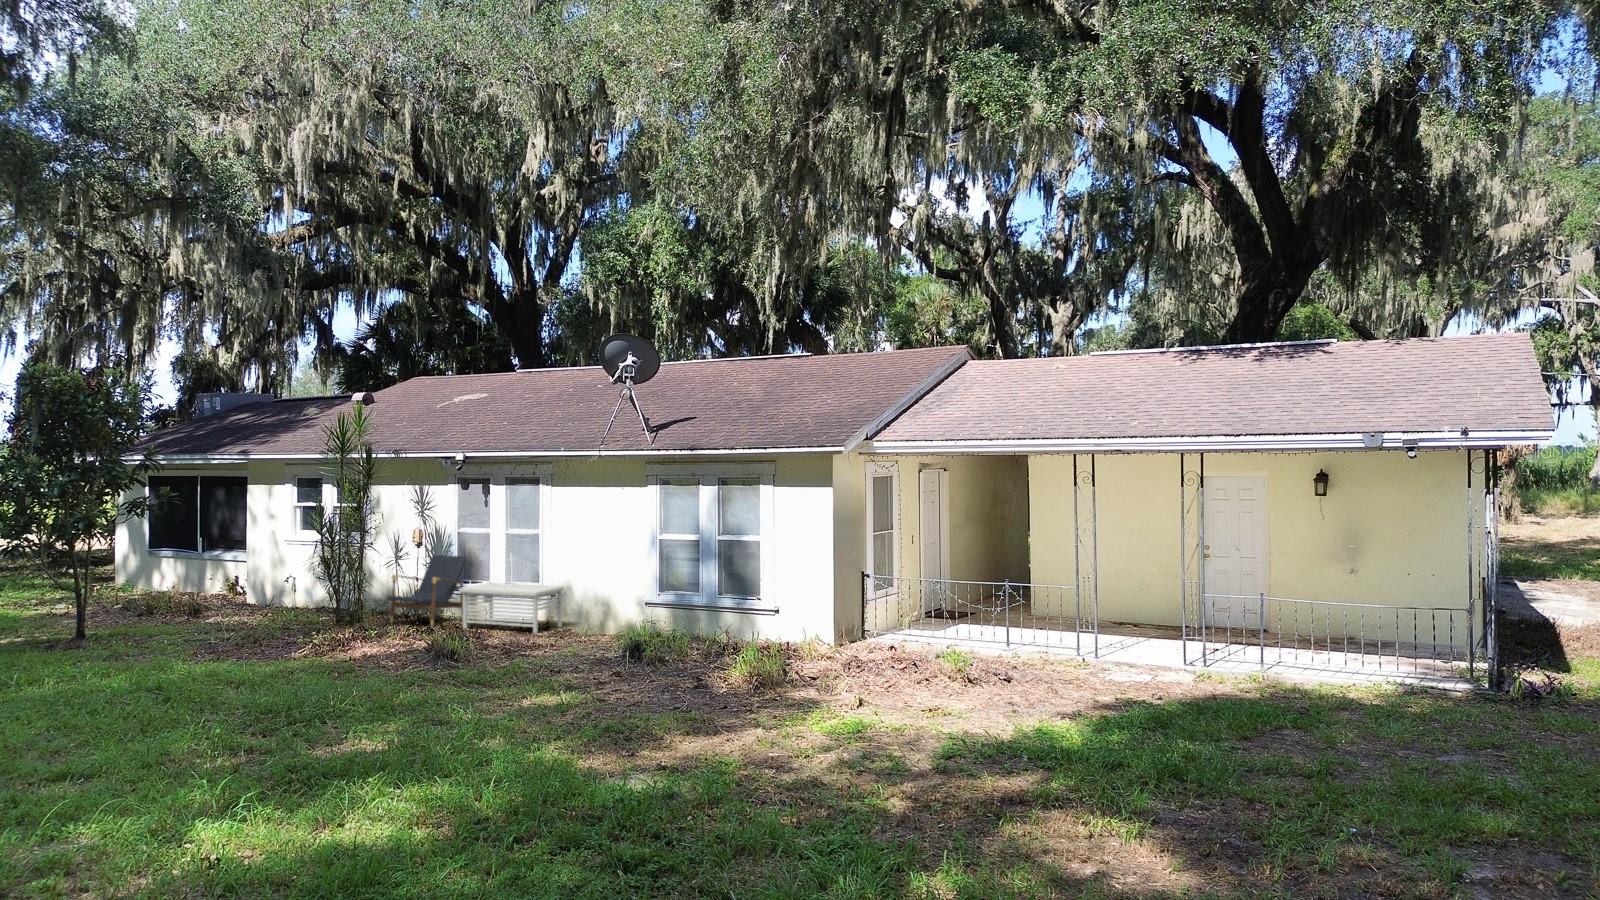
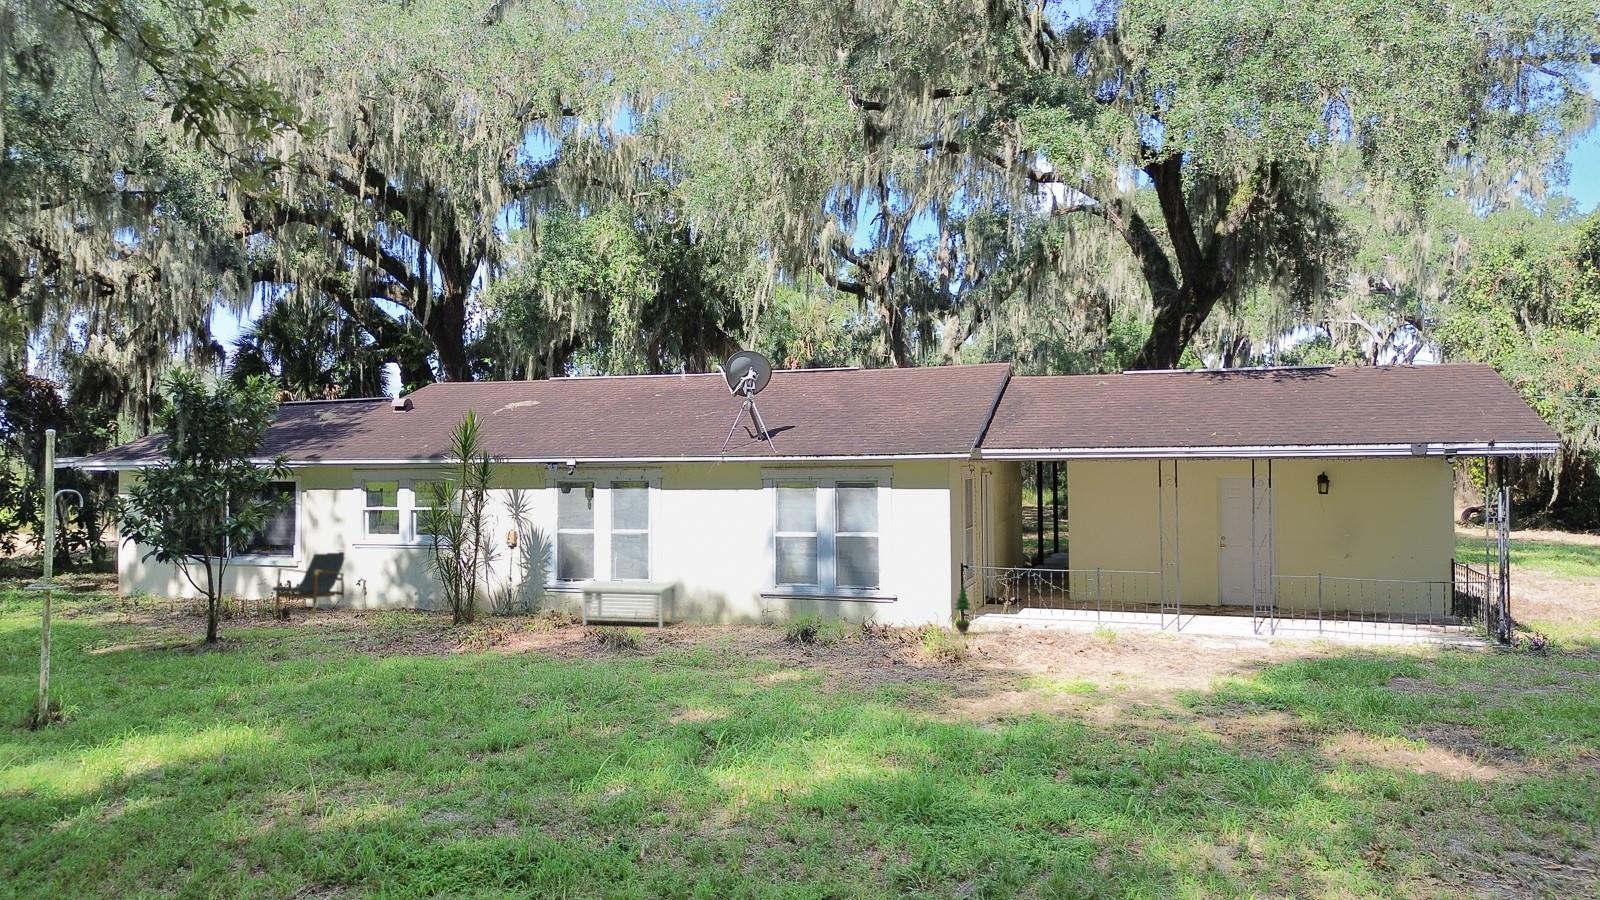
lounge chair: present [387,555,466,627] -> present [273,552,345,613]
potted tree: none [829,593,849,650] -> present [955,585,970,633]

